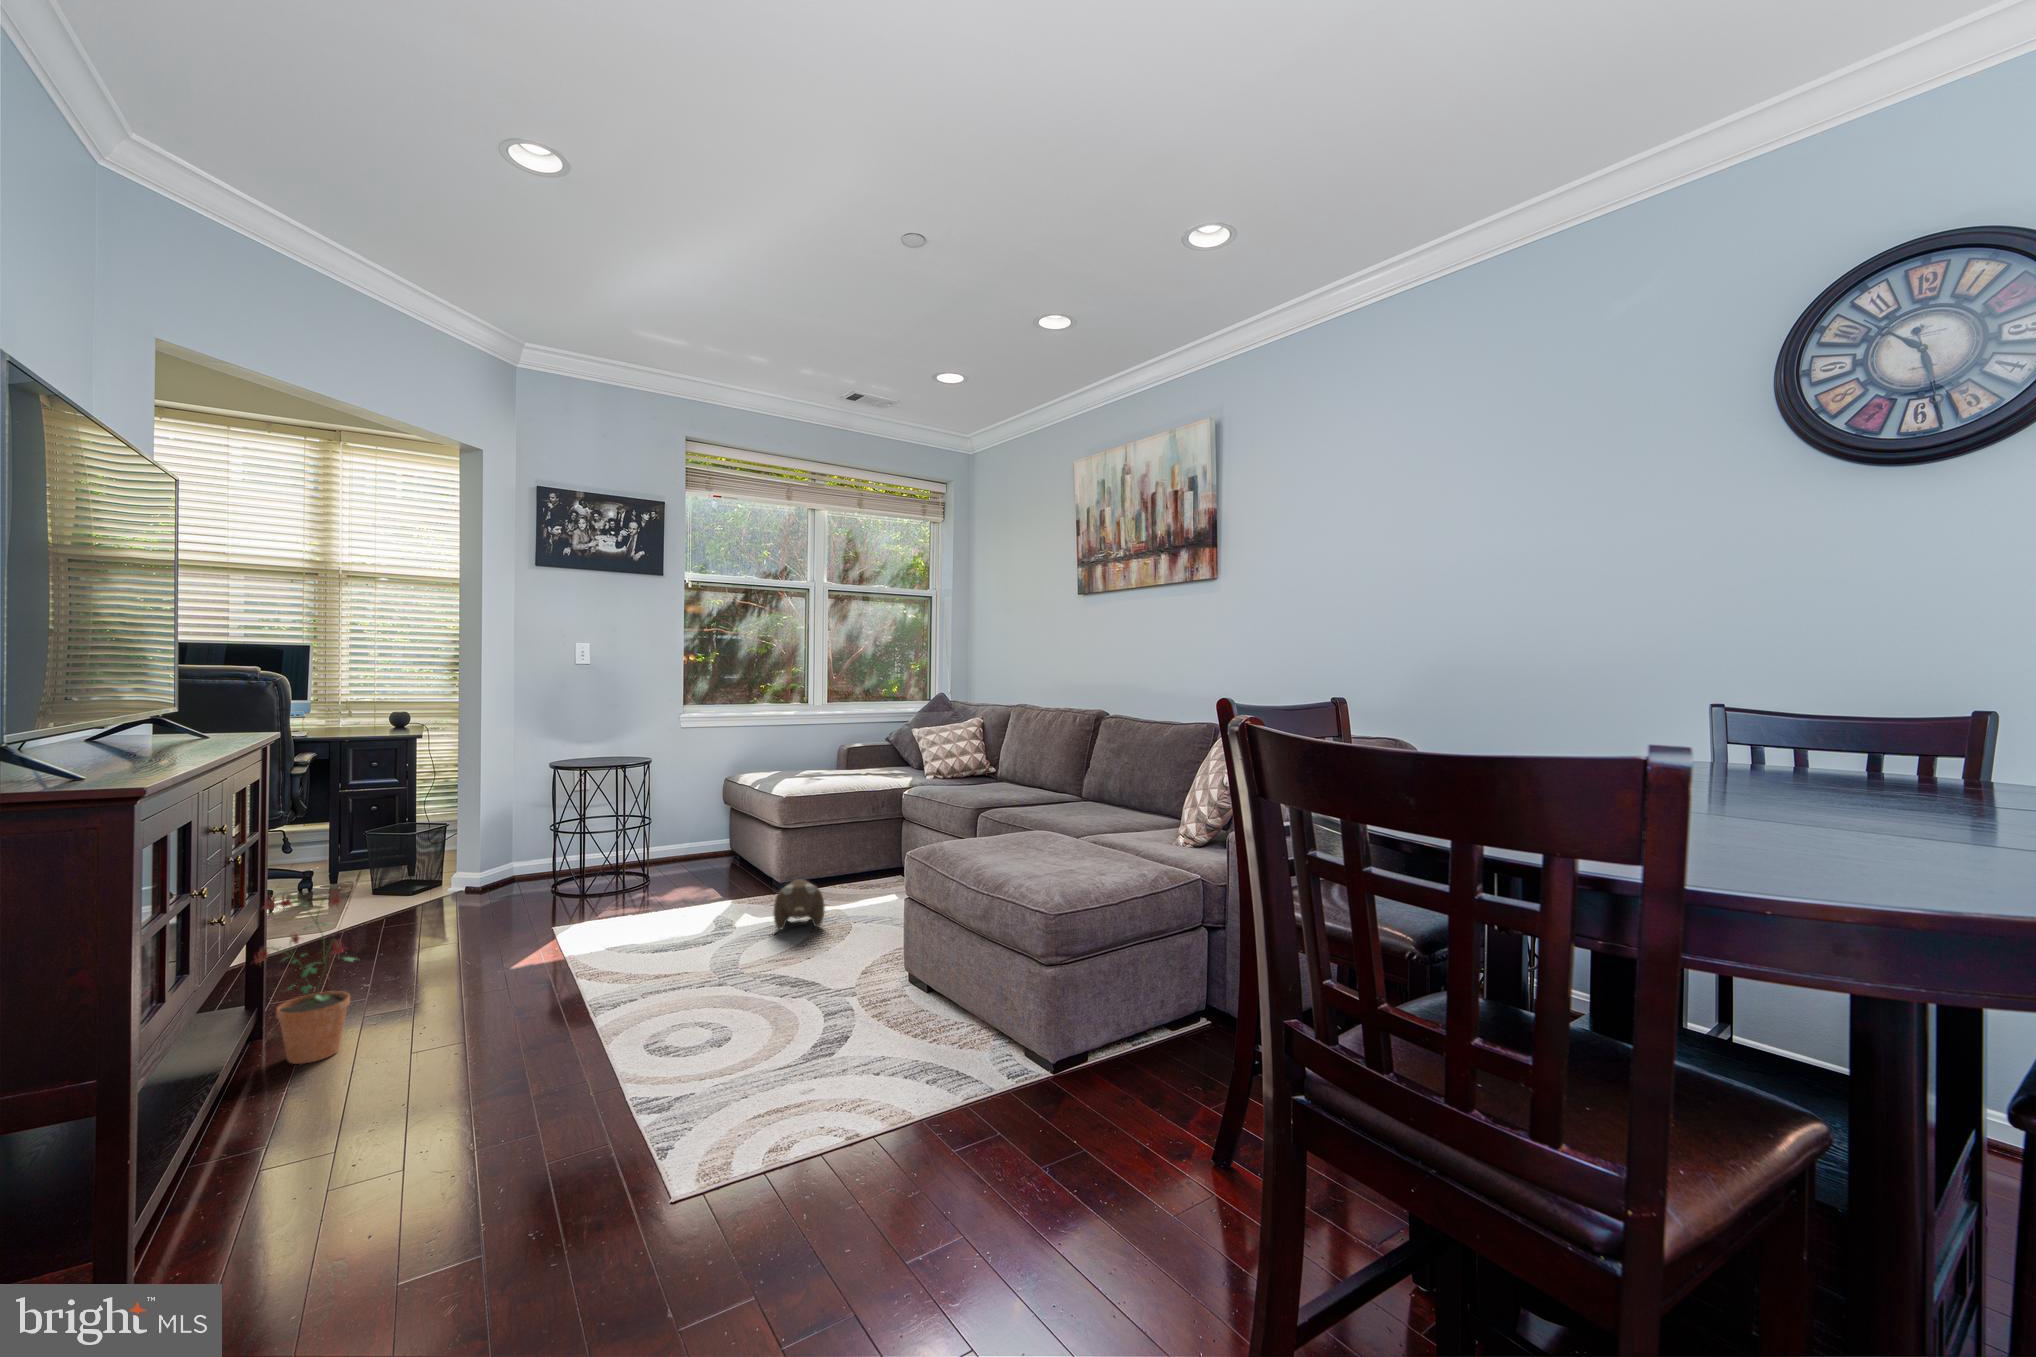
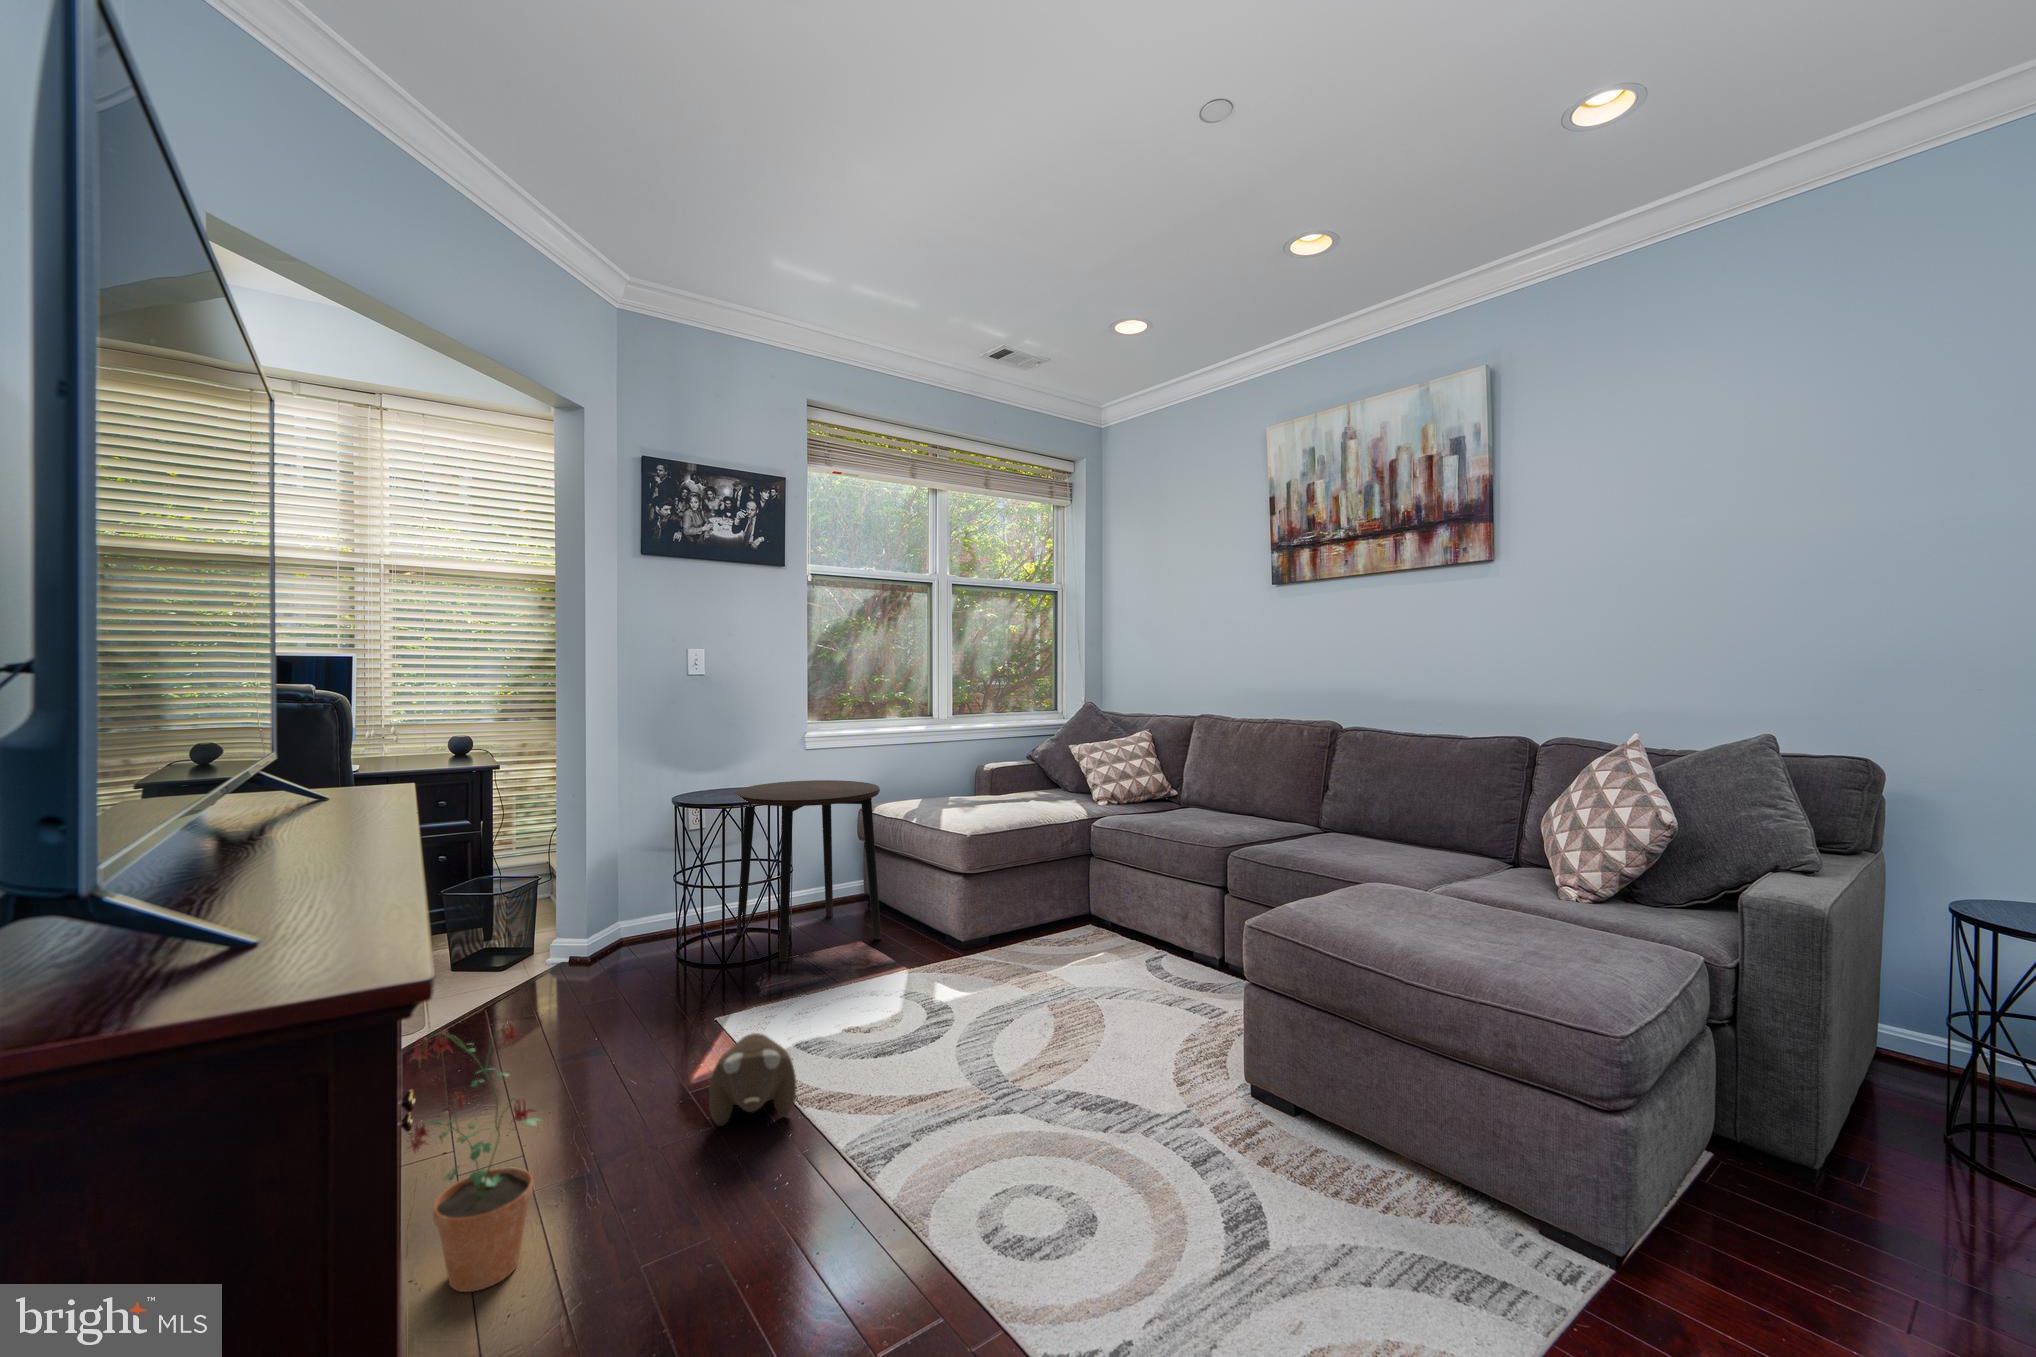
side table: none [605,753,729,894] -> present [735,780,881,962]
plush toy: present [773,879,825,929] -> present [709,1033,797,1126]

